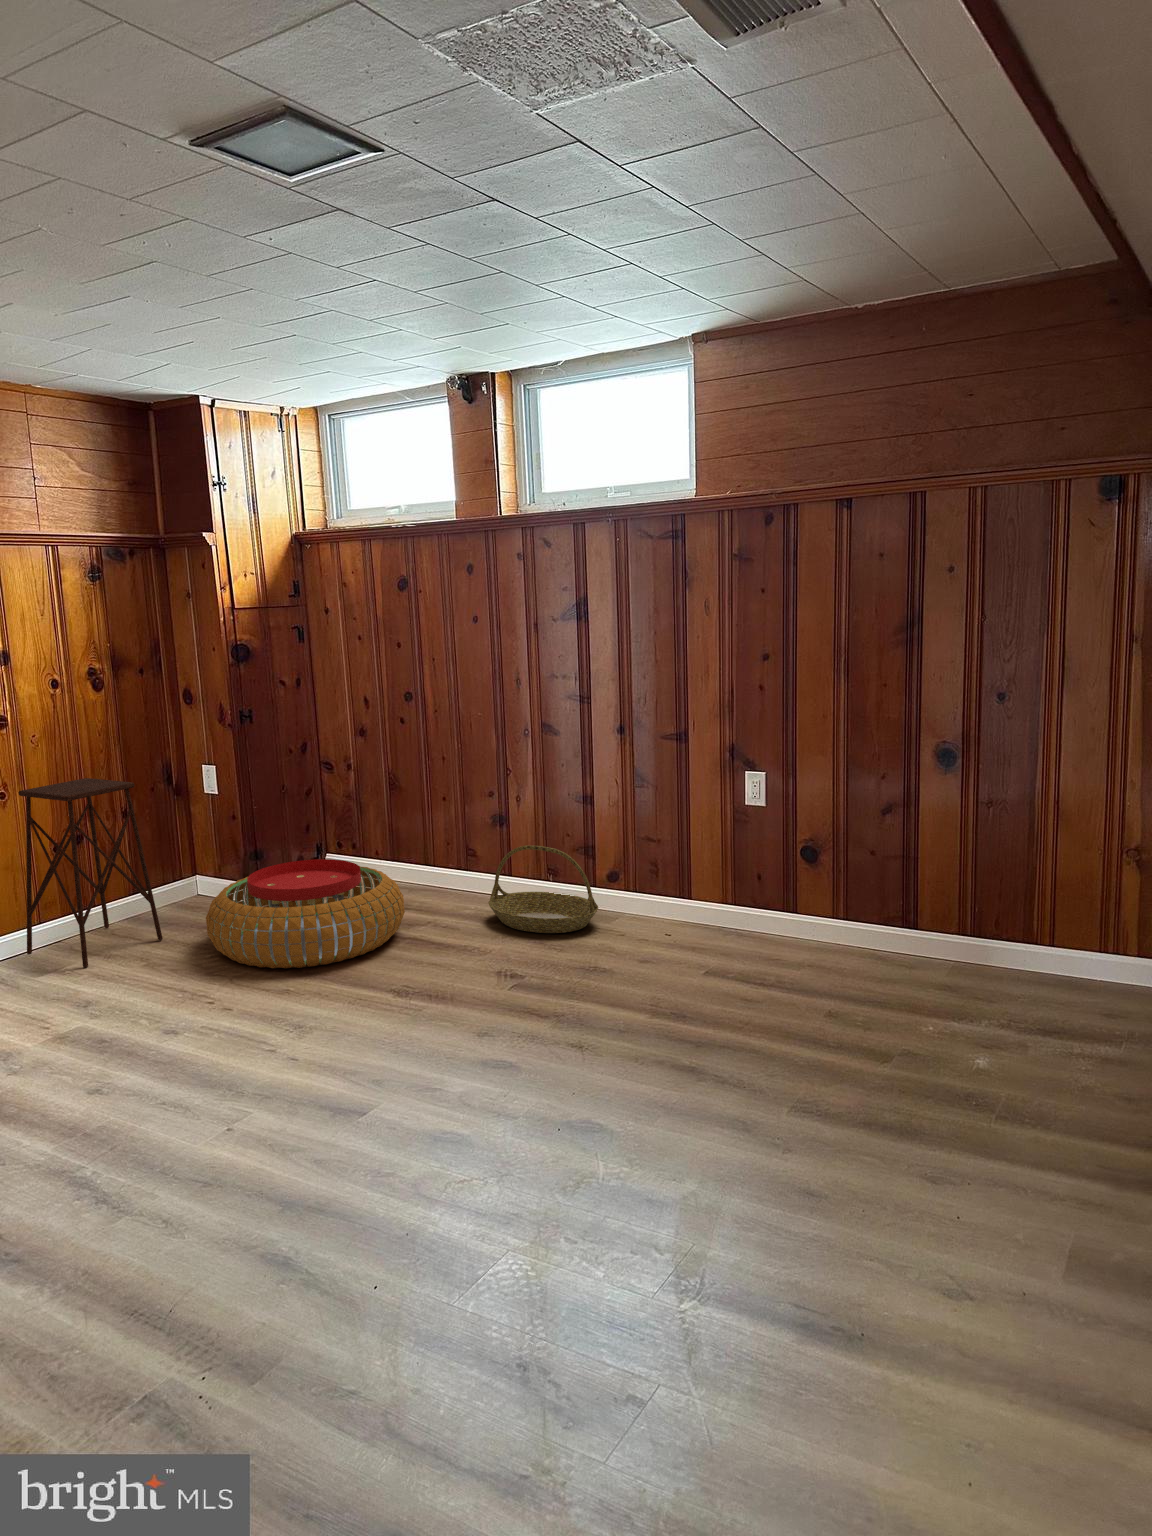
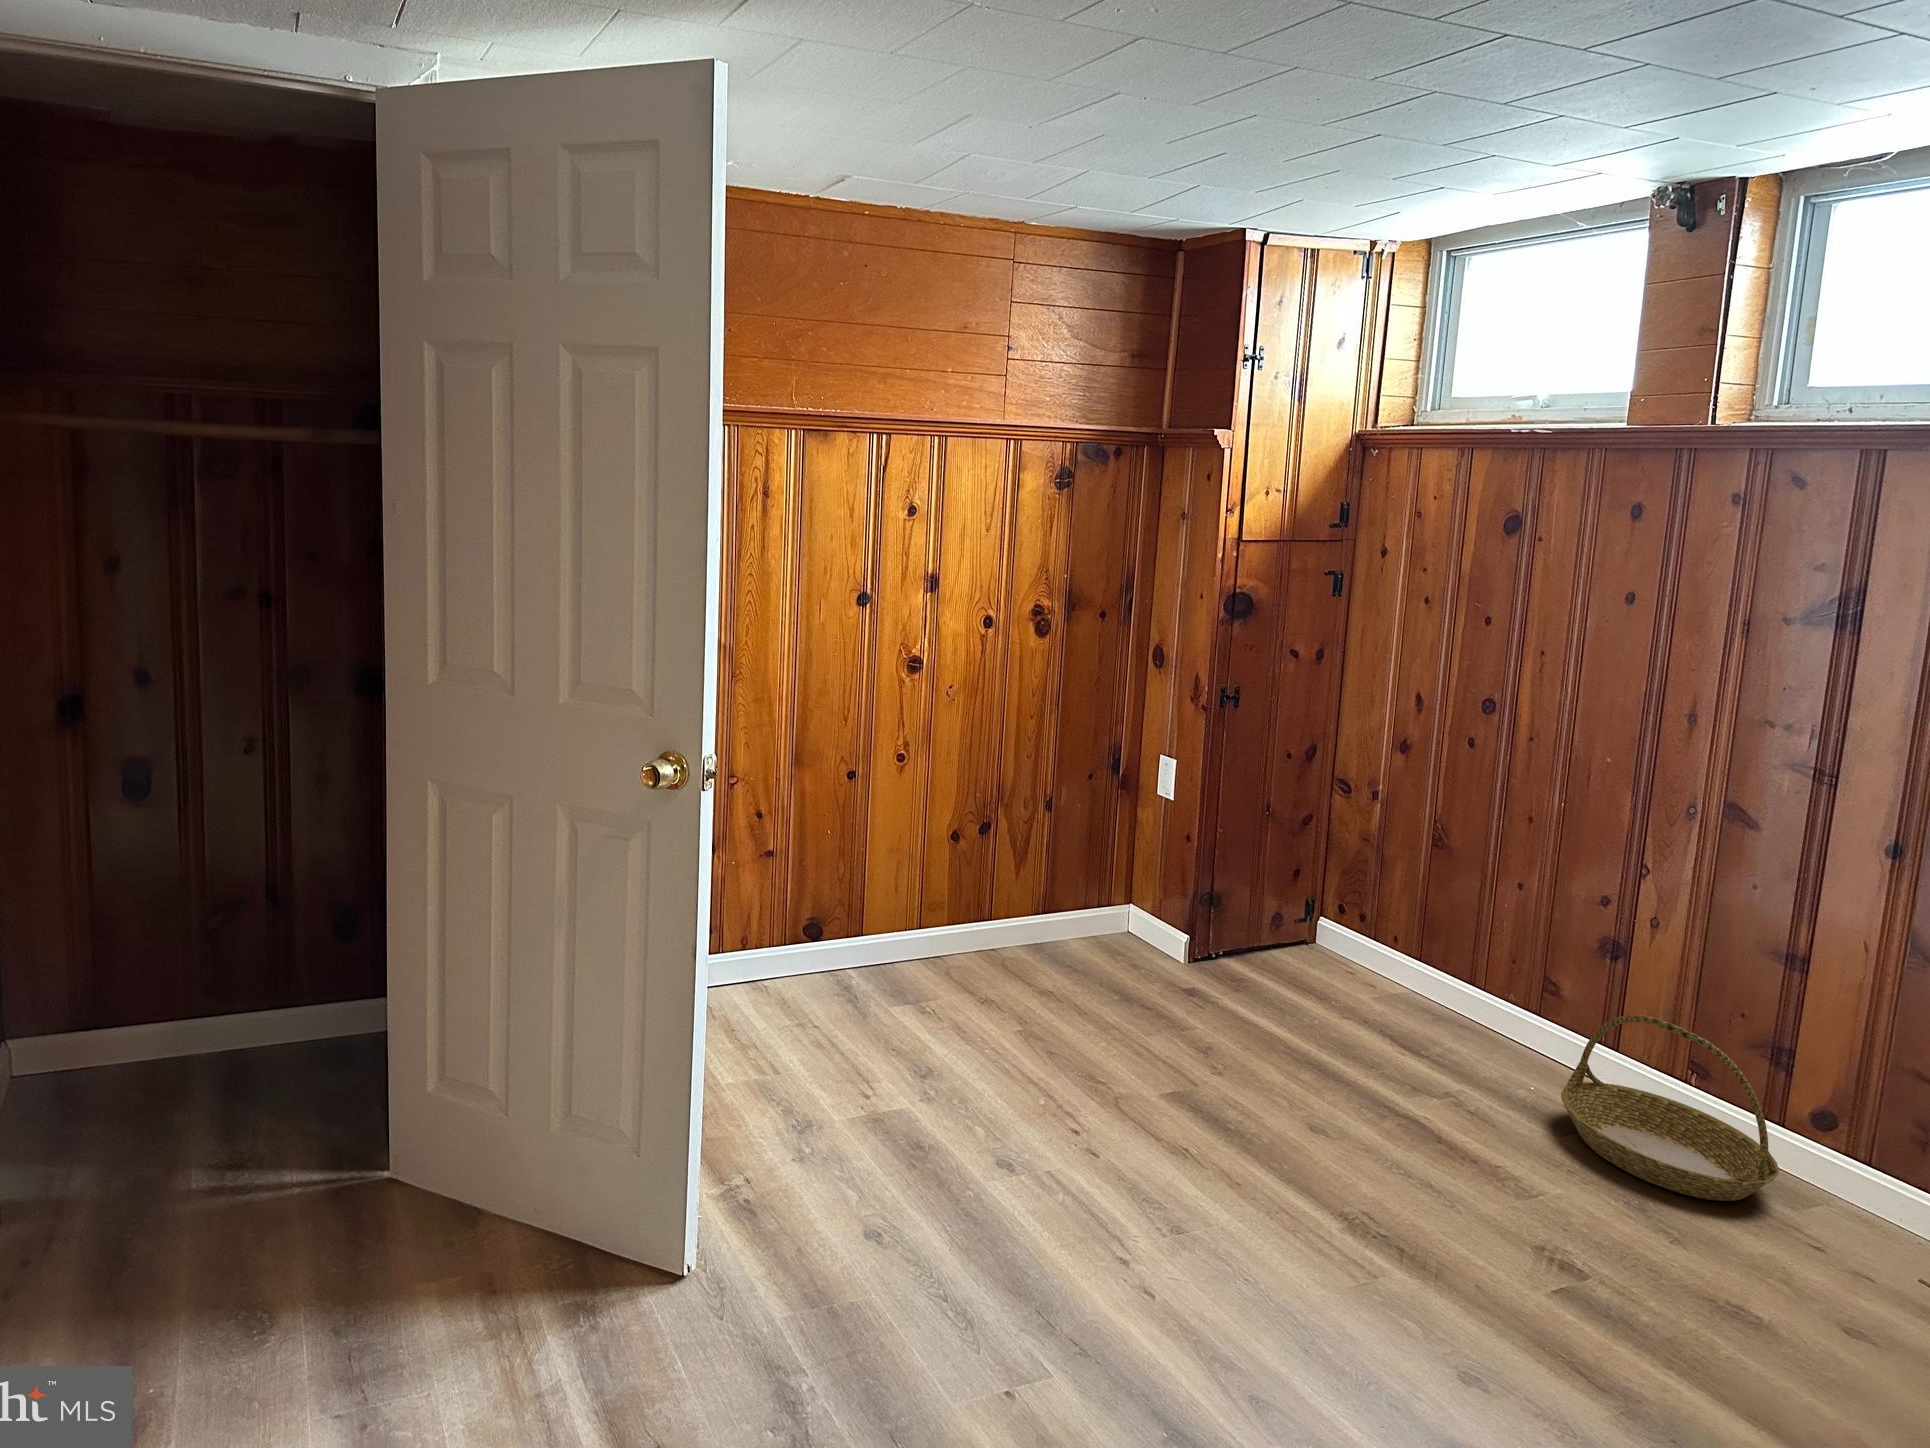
side table: present [19,778,163,968] -> none [894,752,1056,1012]
pouf: present [206,859,405,968] -> none [1106,934,1412,1121]

